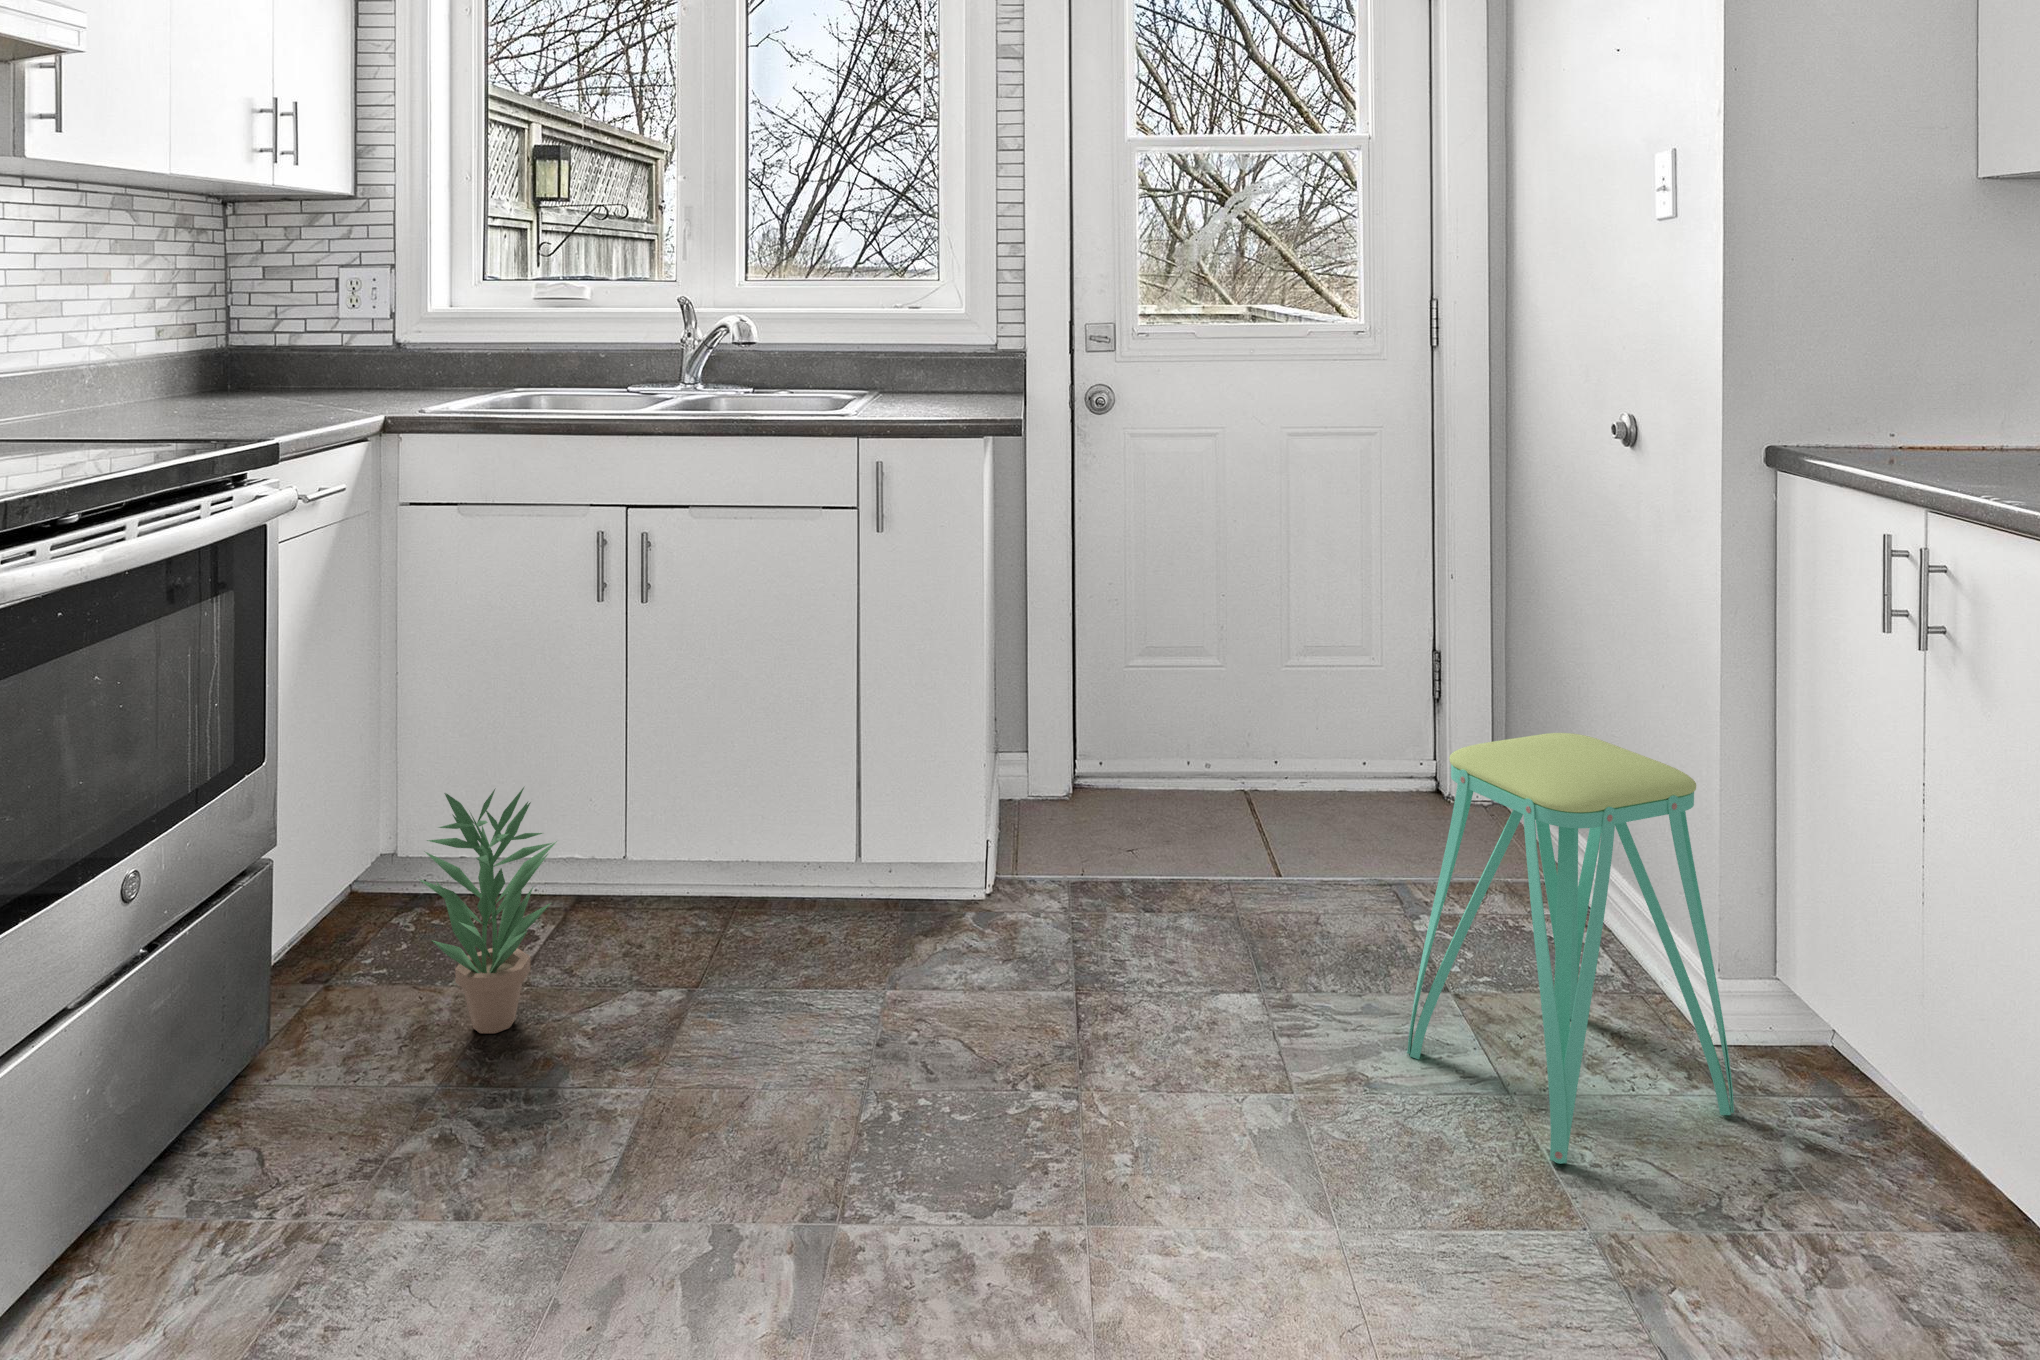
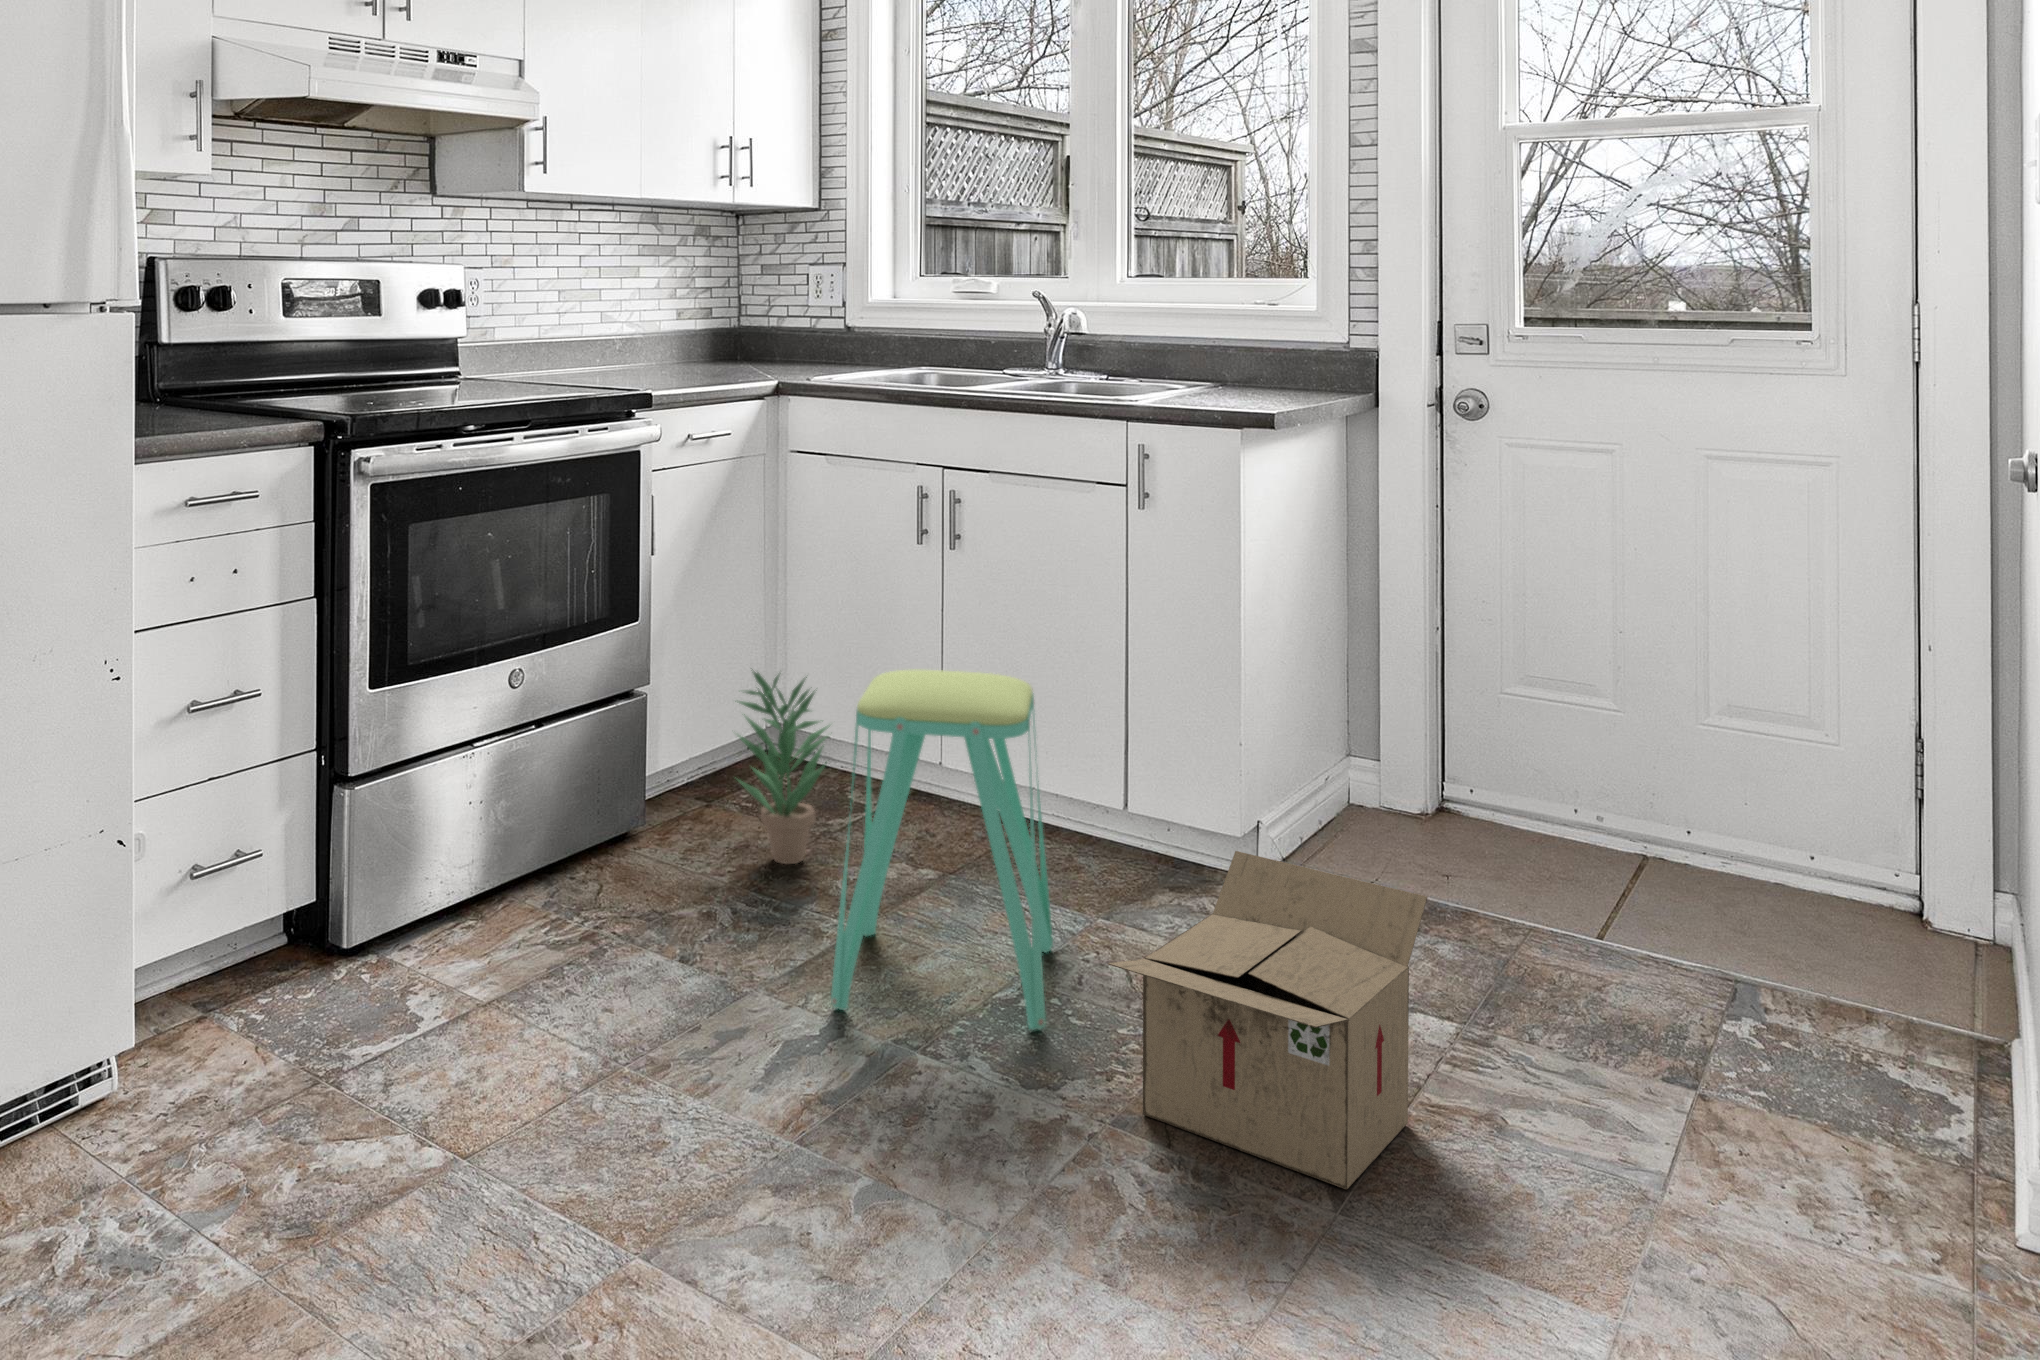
stool: present [1407,733,1734,1164] -> present [831,670,1053,1029]
cardboard box: none [1120,908,1365,1250] -> present [1108,851,1427,1189]

